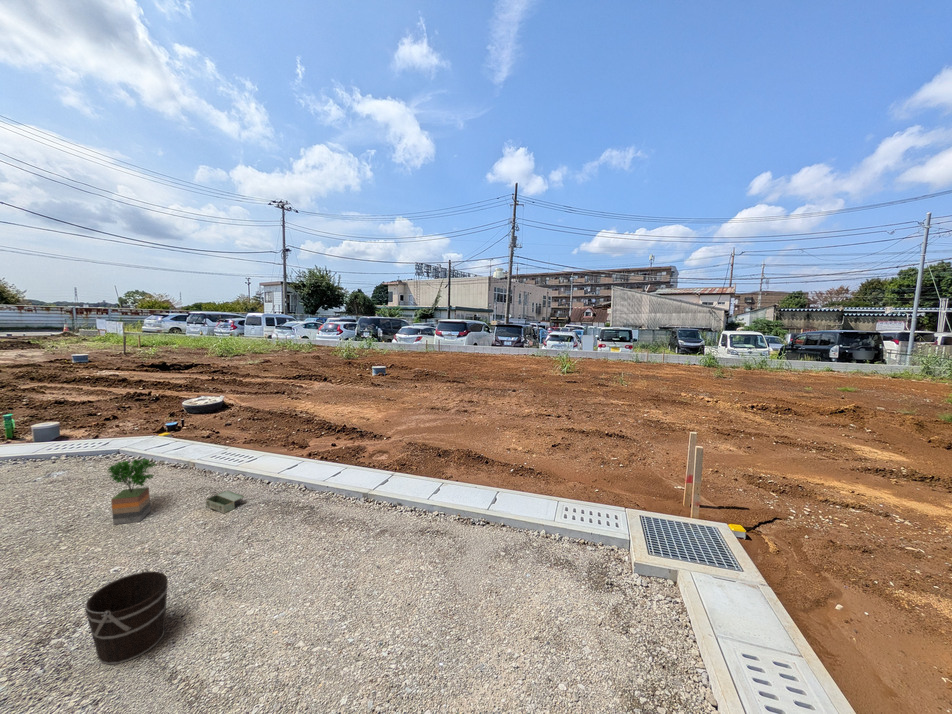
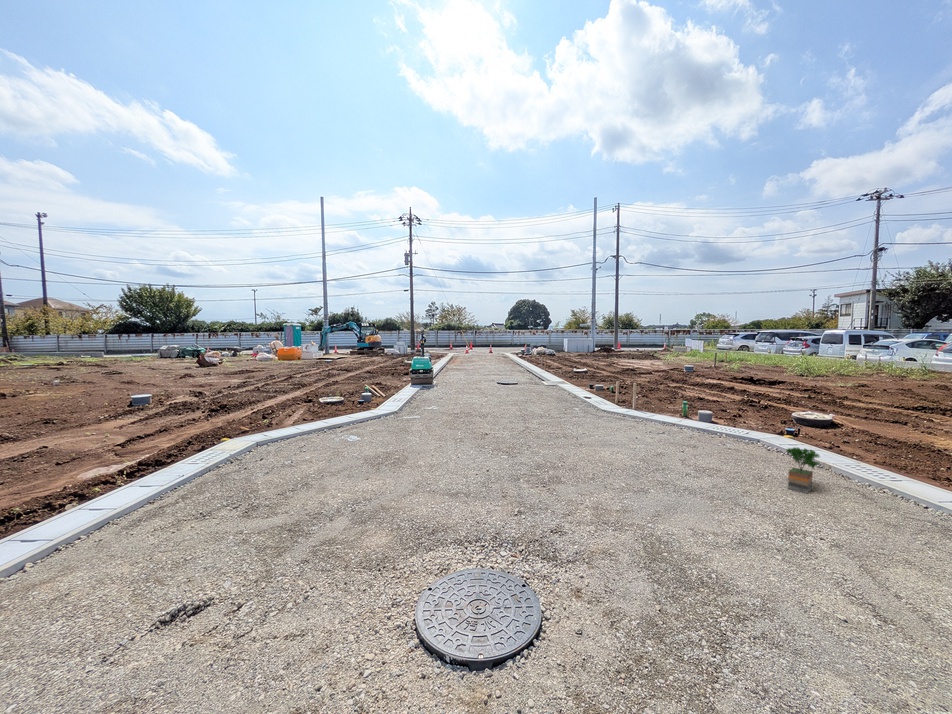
toolbox: present [206,491,244,513] -> none [862,496,905,514]
bucket: present [85,569,168,665] -> none [821,518,878,573]

